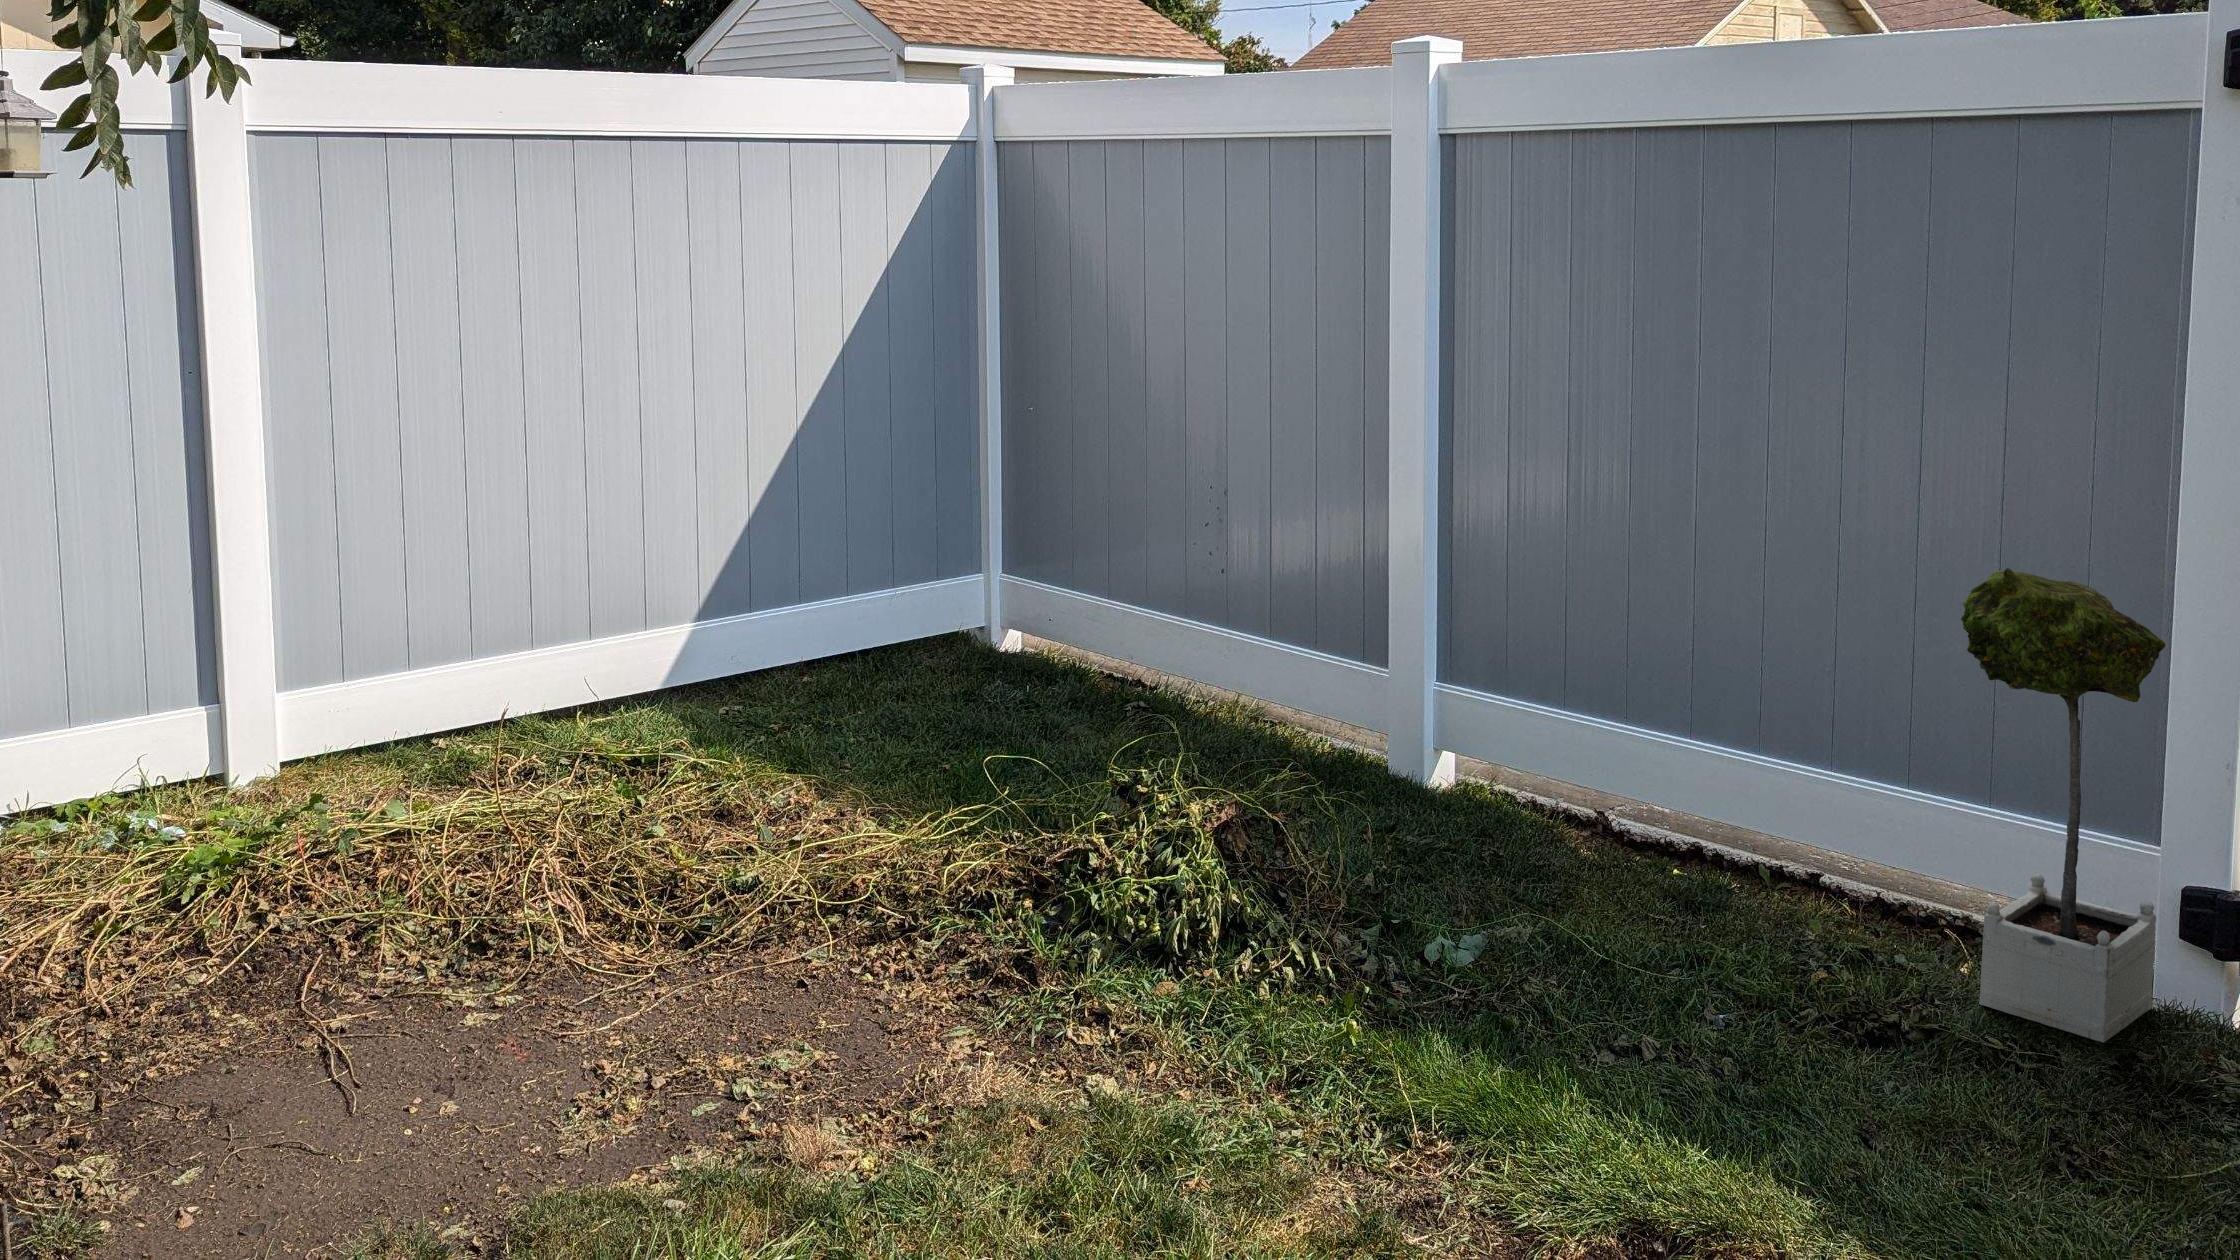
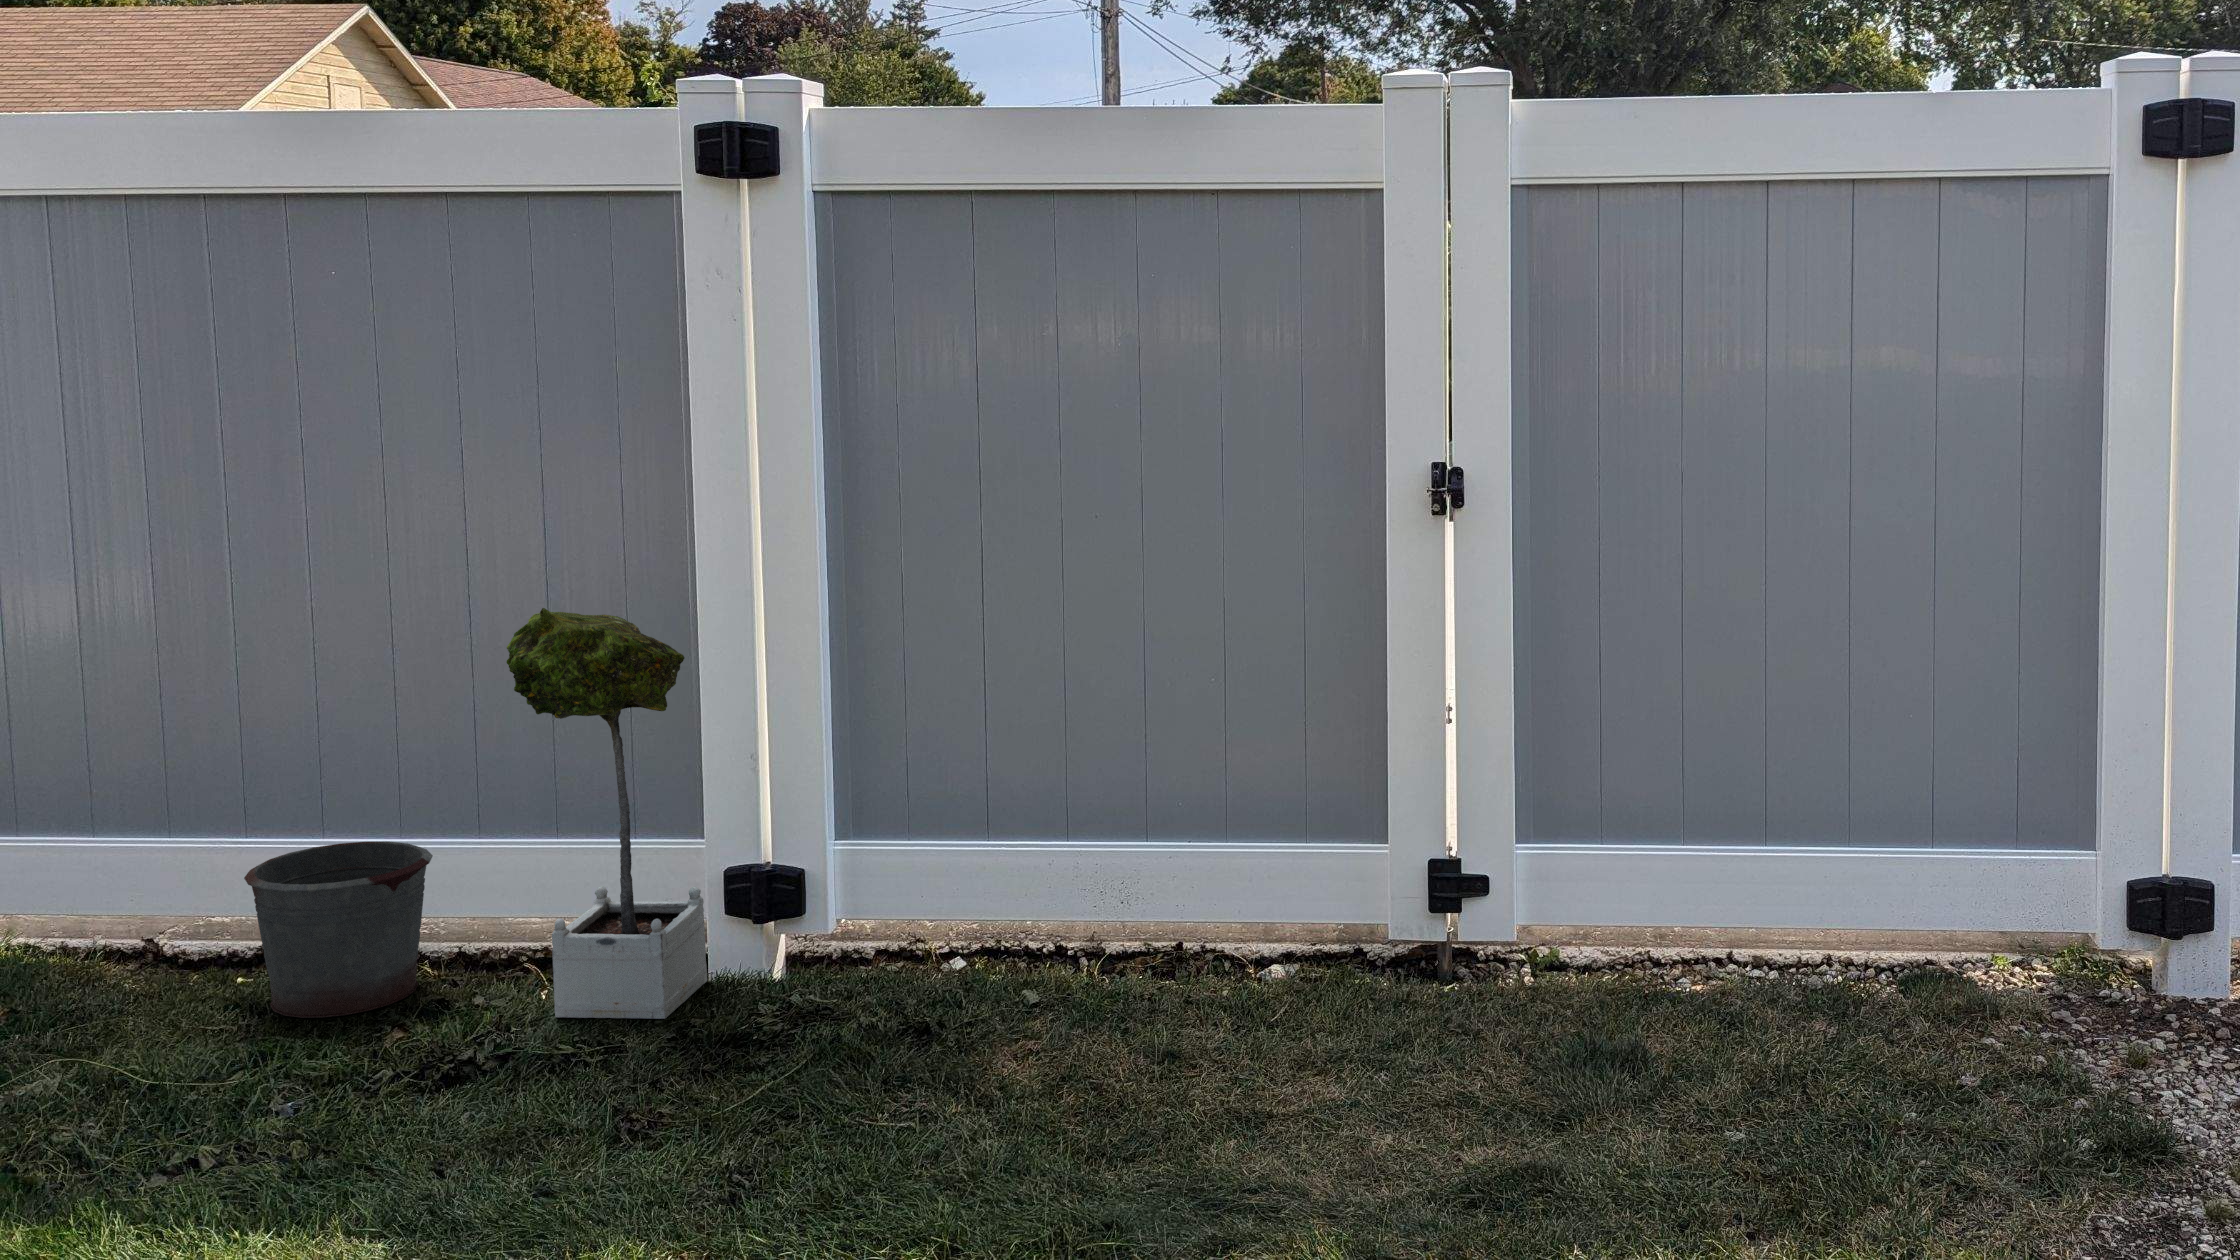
bucket: none [1691,766,1864,941] -> present [244,841,433,1018]

